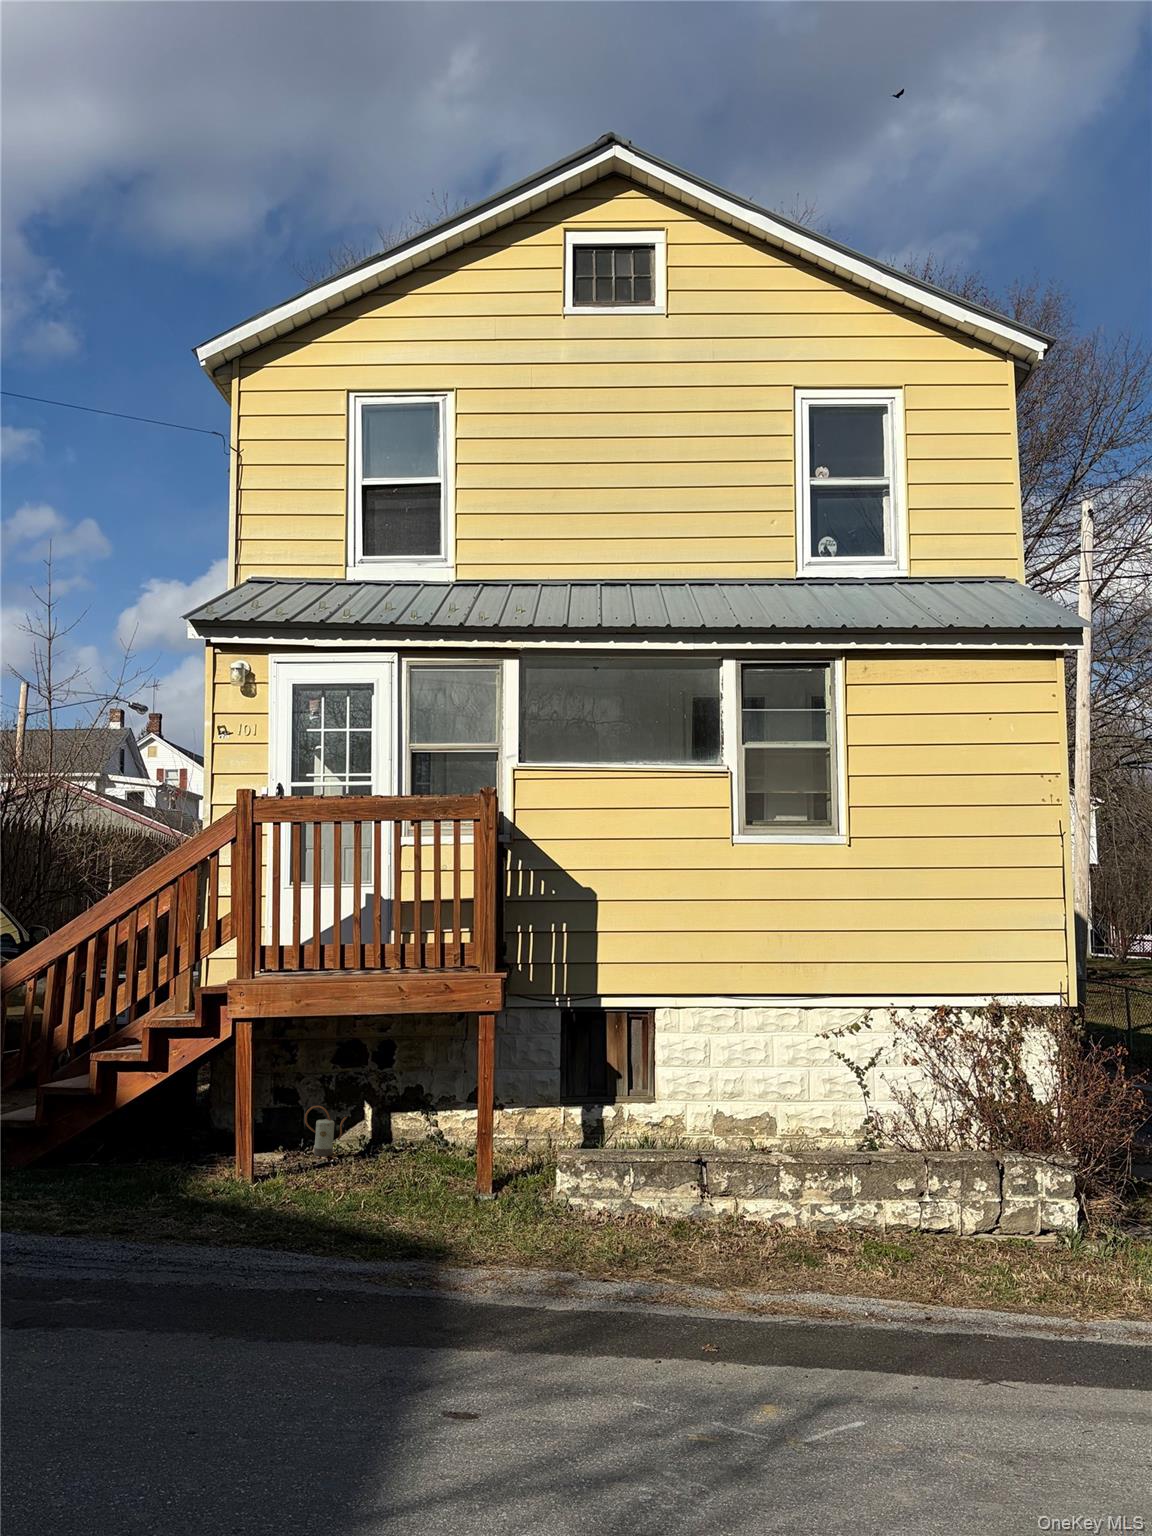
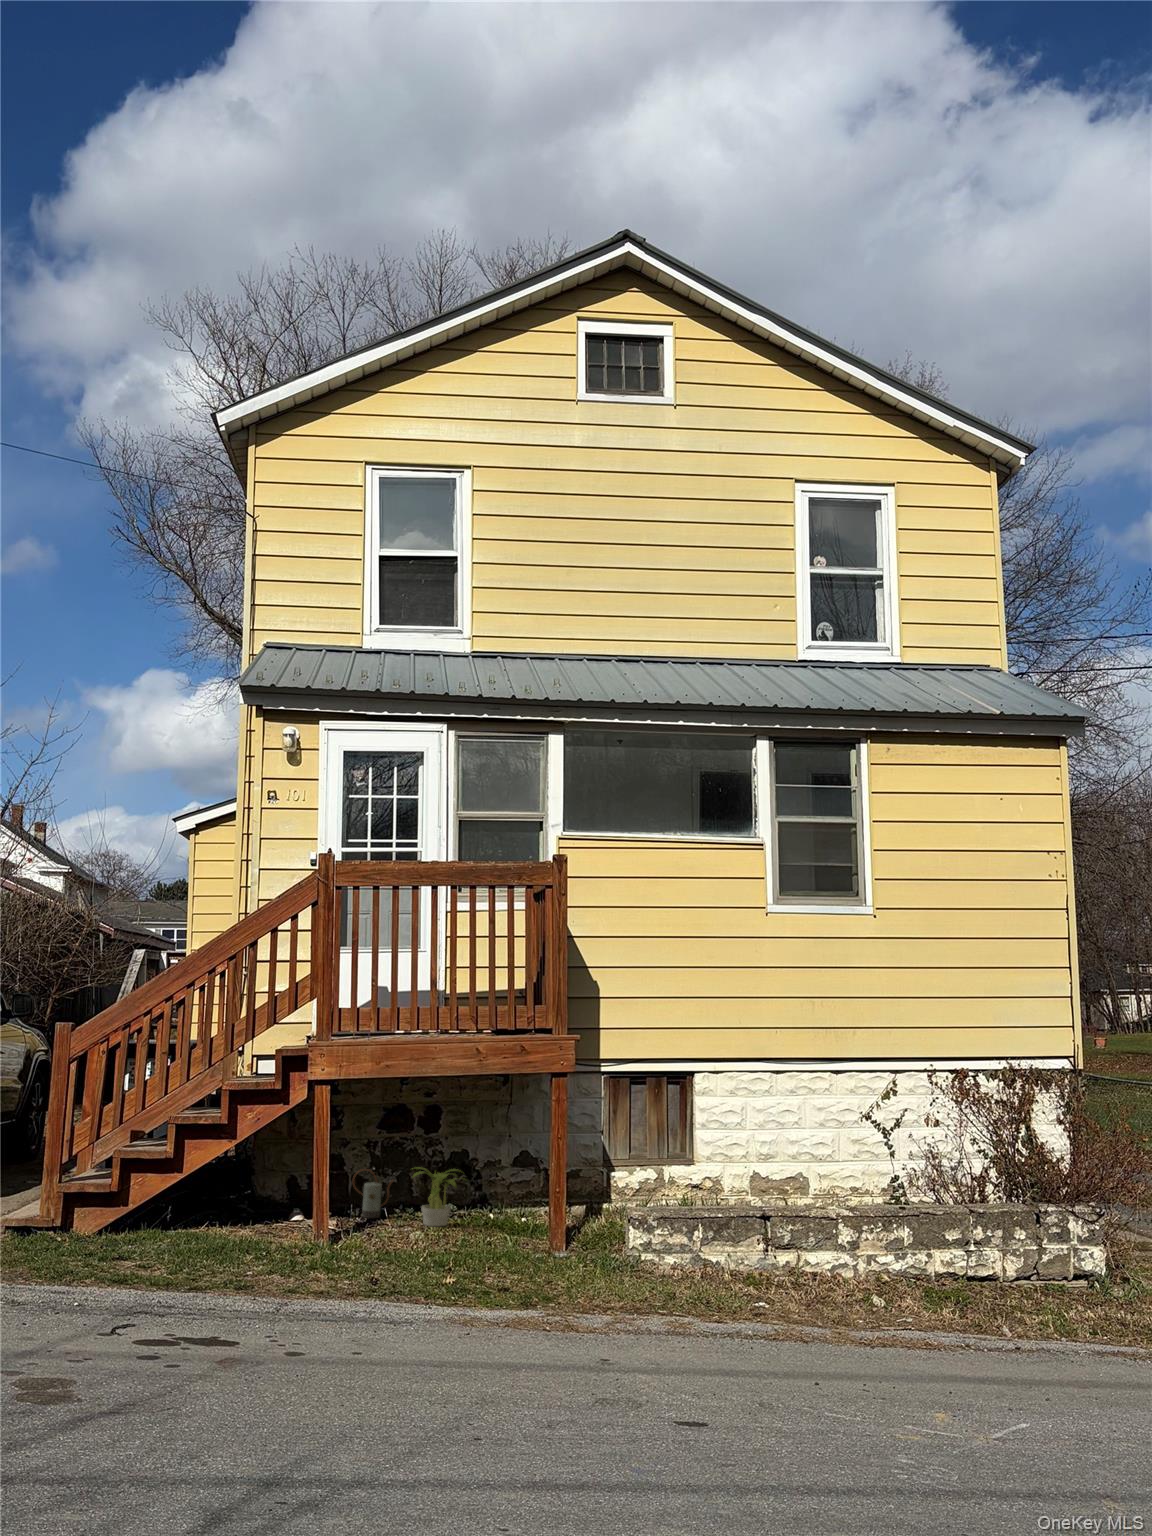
potted plant: none [359,1105,420,1165] -> present [413,1167,465,1226]

